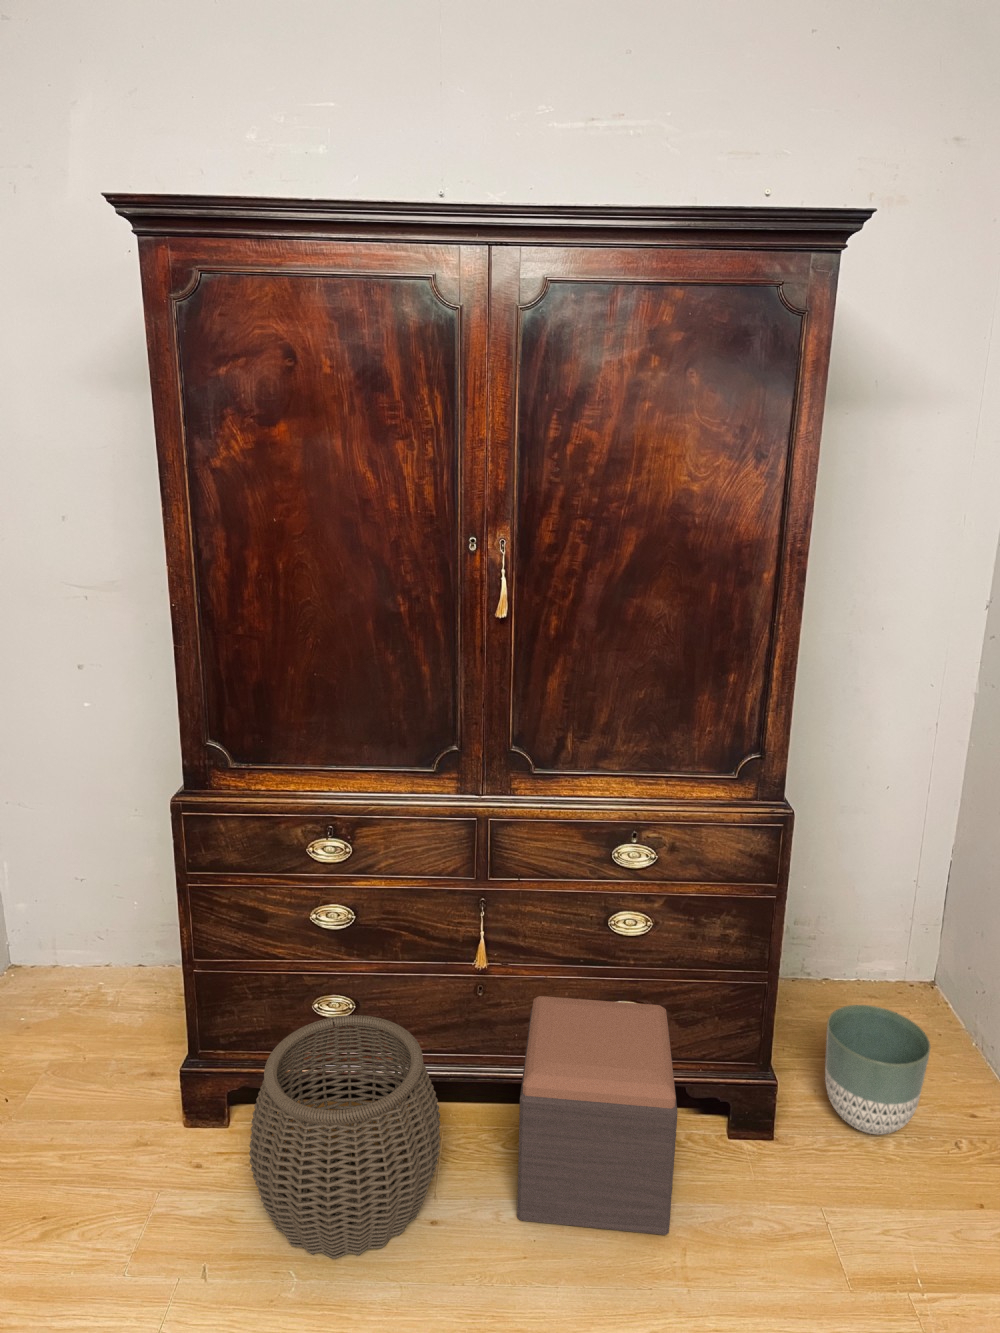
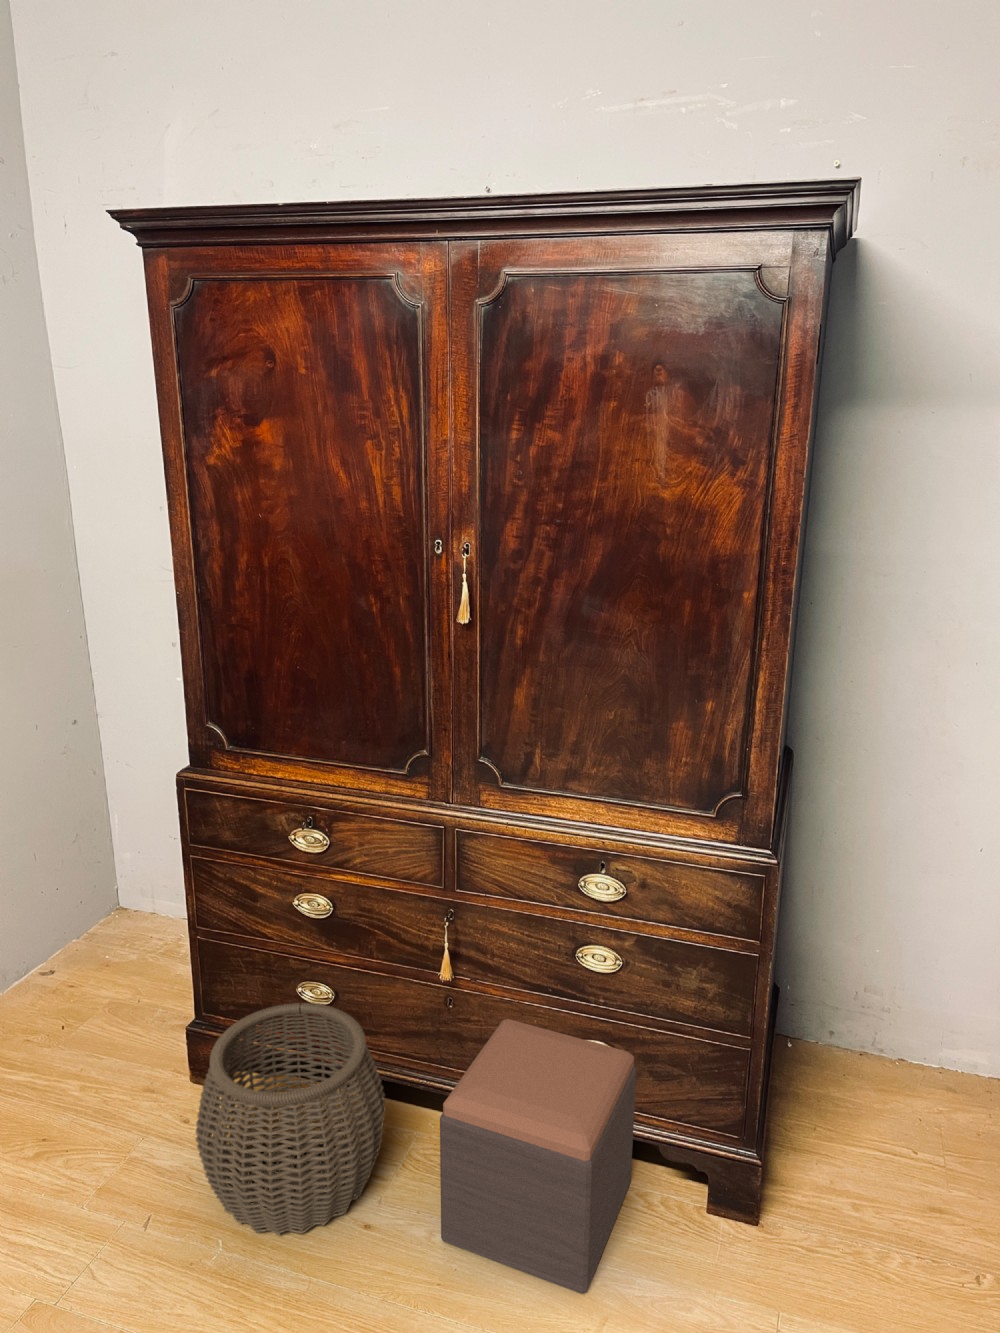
planter: present [825,1005,931,1135] -> none [826,1094,948,1249]

